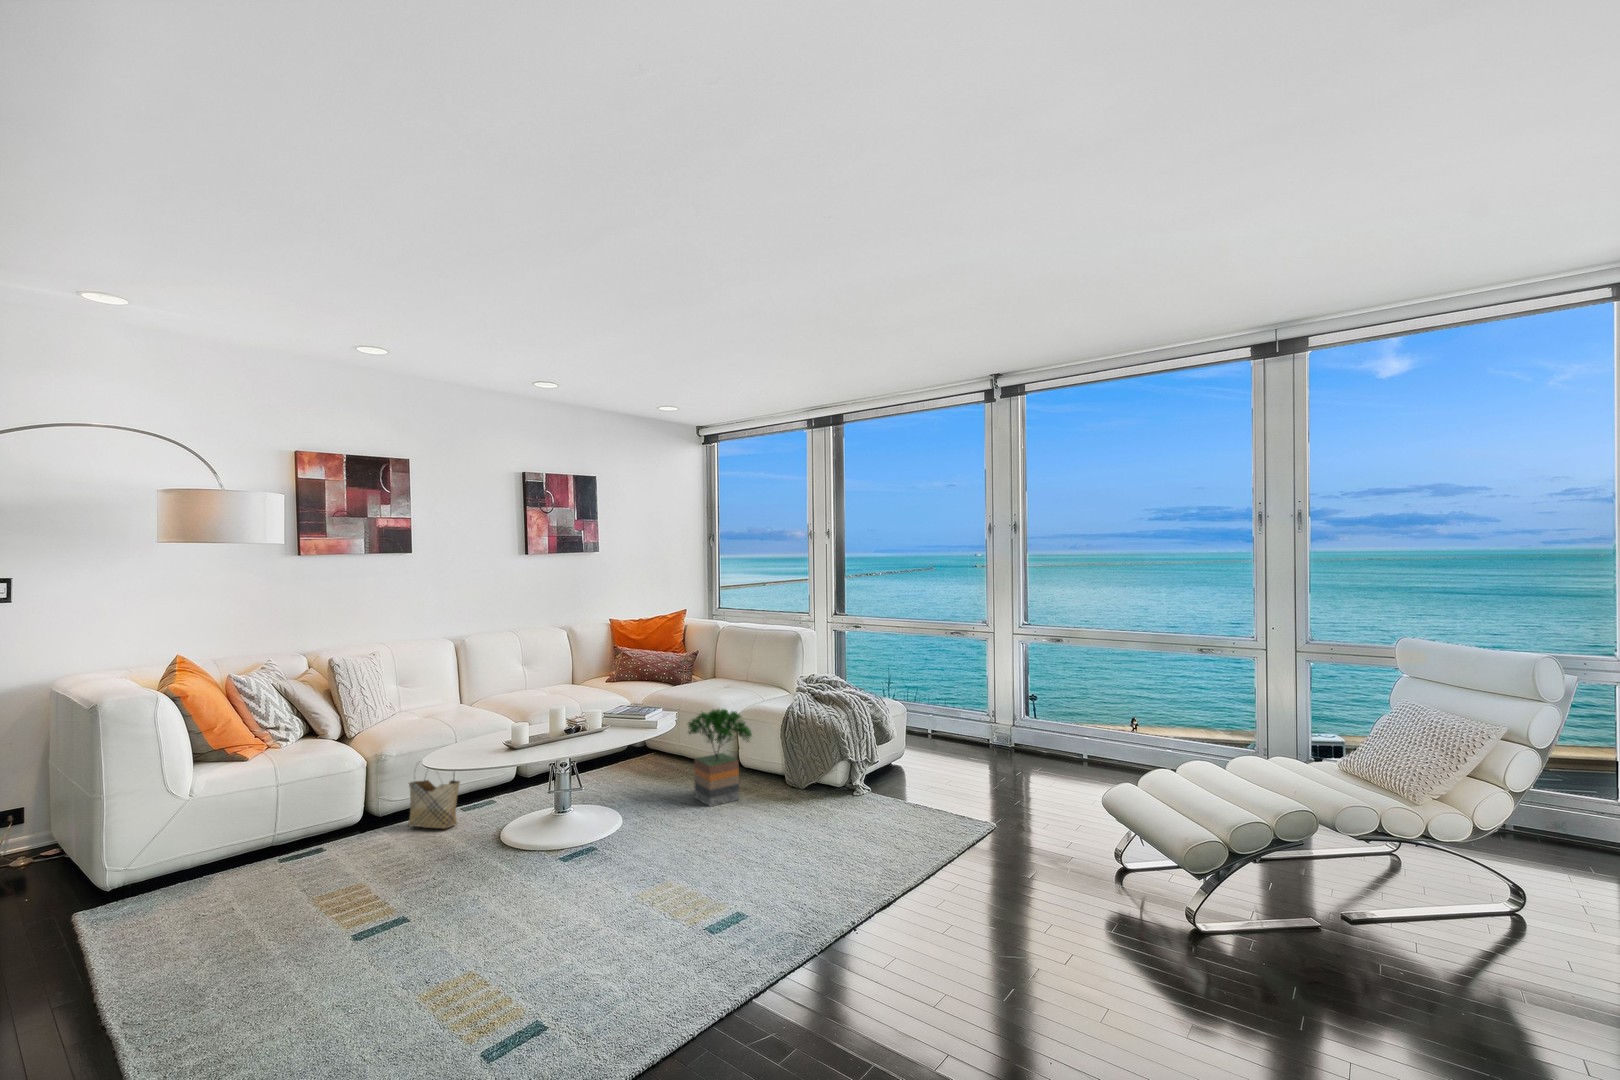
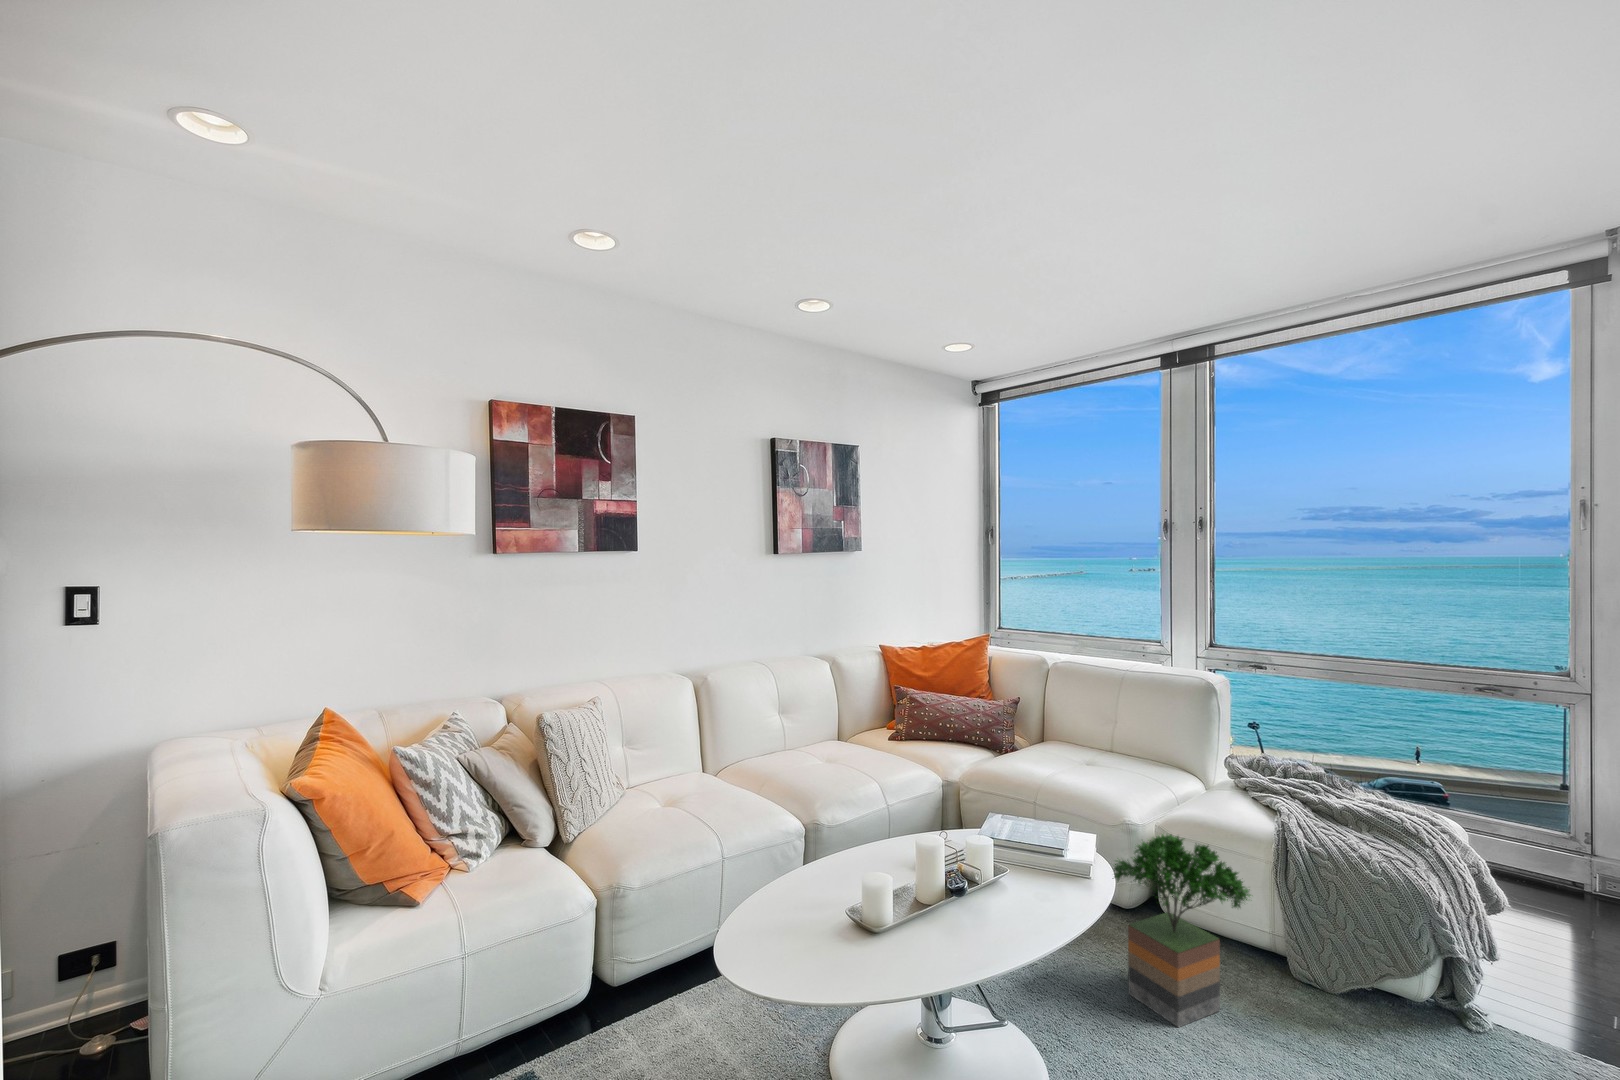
woven basket: present [408,780,460,828] -> none [664,896,748,1038]

